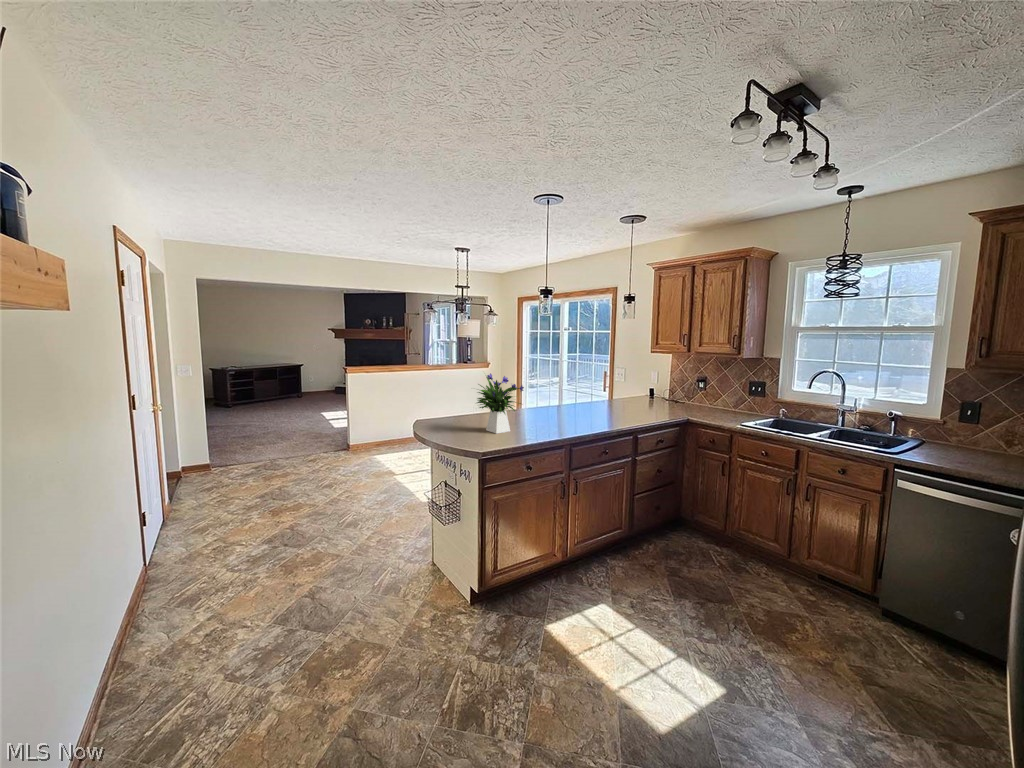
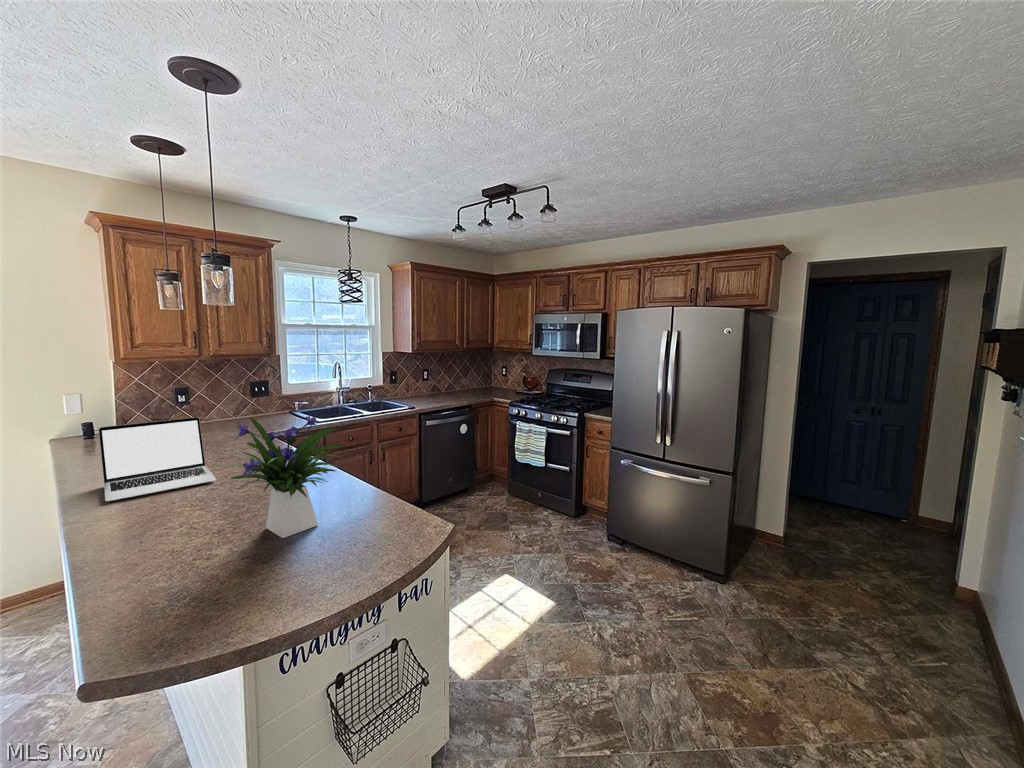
laptop: none [544,382,602,418] -> present [99,417,216,501]

